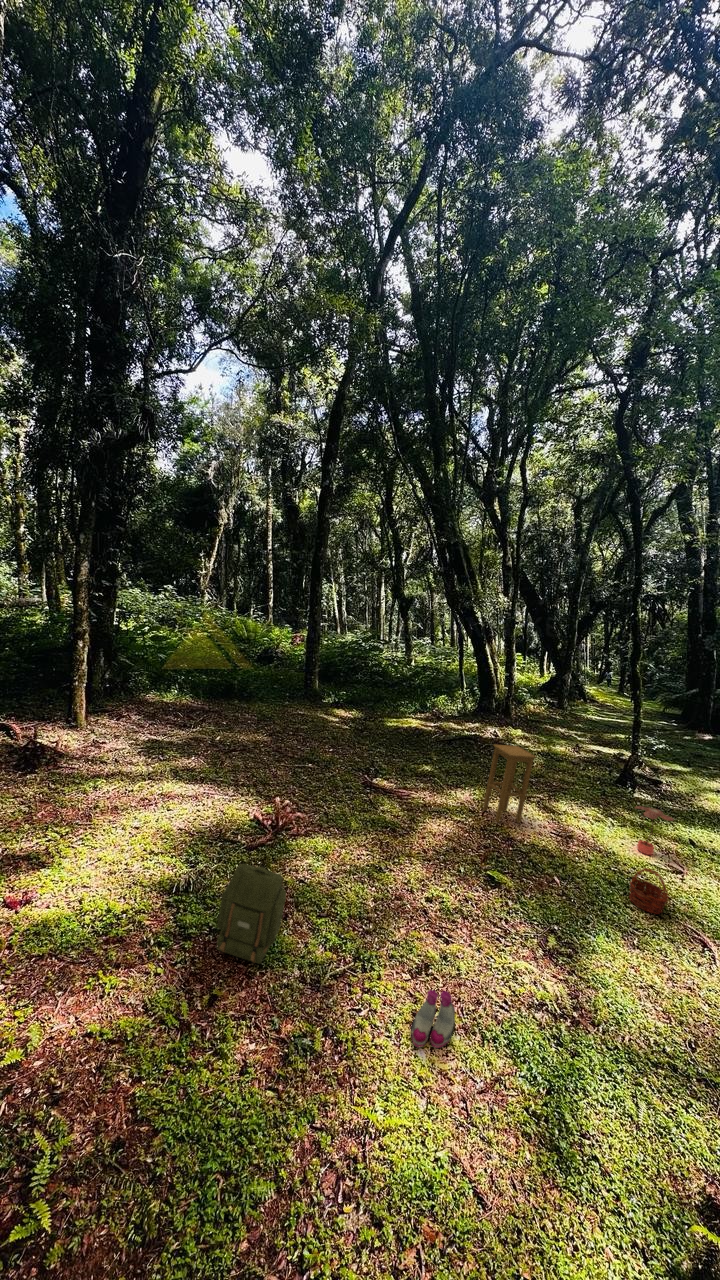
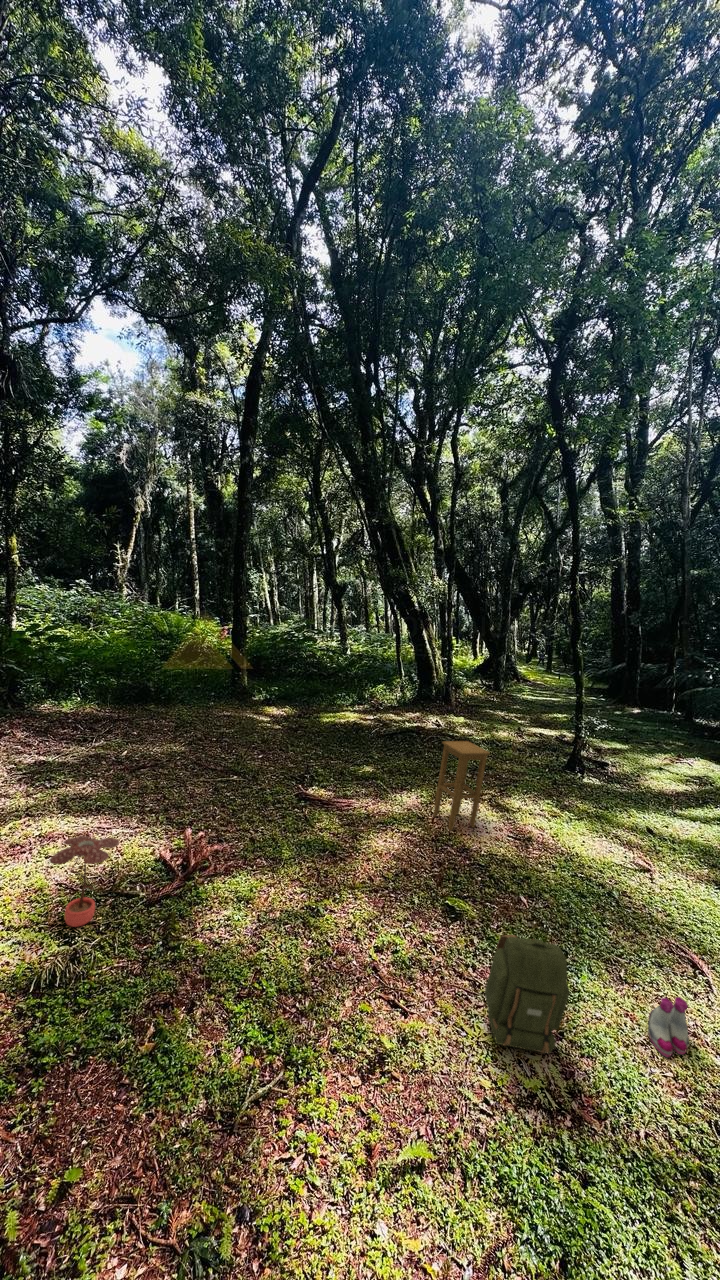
potted plant: present [635,806,674,855] -> present [50,836,119,927]
backpack: present [217,864,286,964] -> present [485,935,569,1053]
basket: present [629,868,669,914] -> none [601,873,645,926]
boots: present [411,990,455,1048] -> present [648,997,689,1057]

